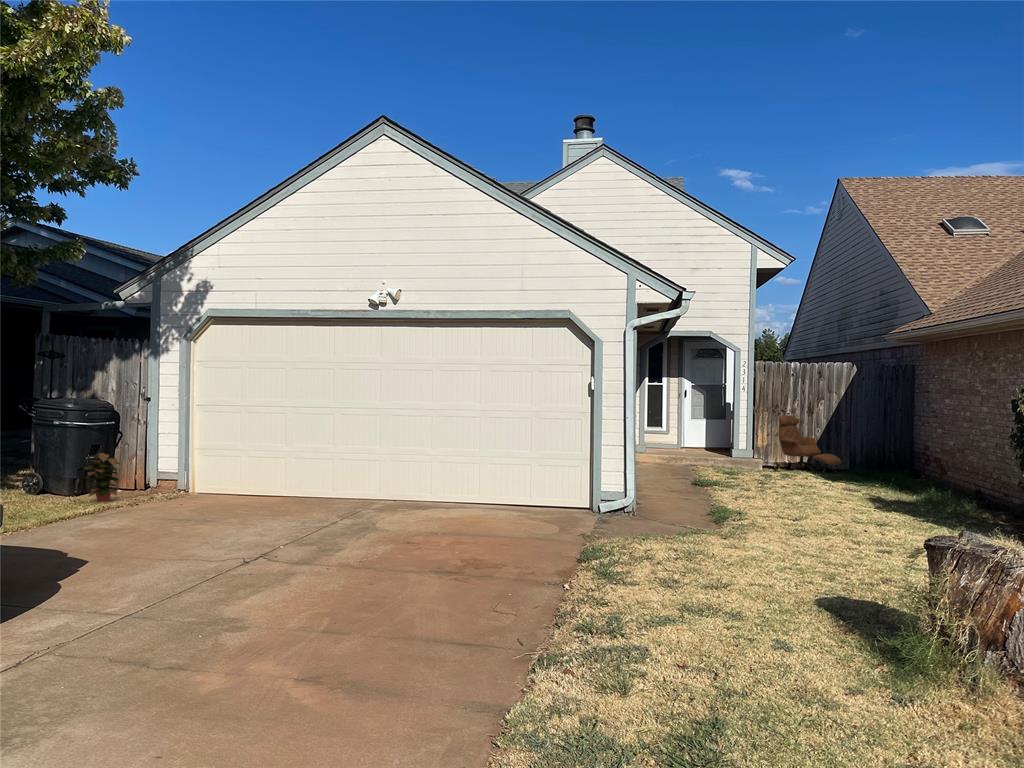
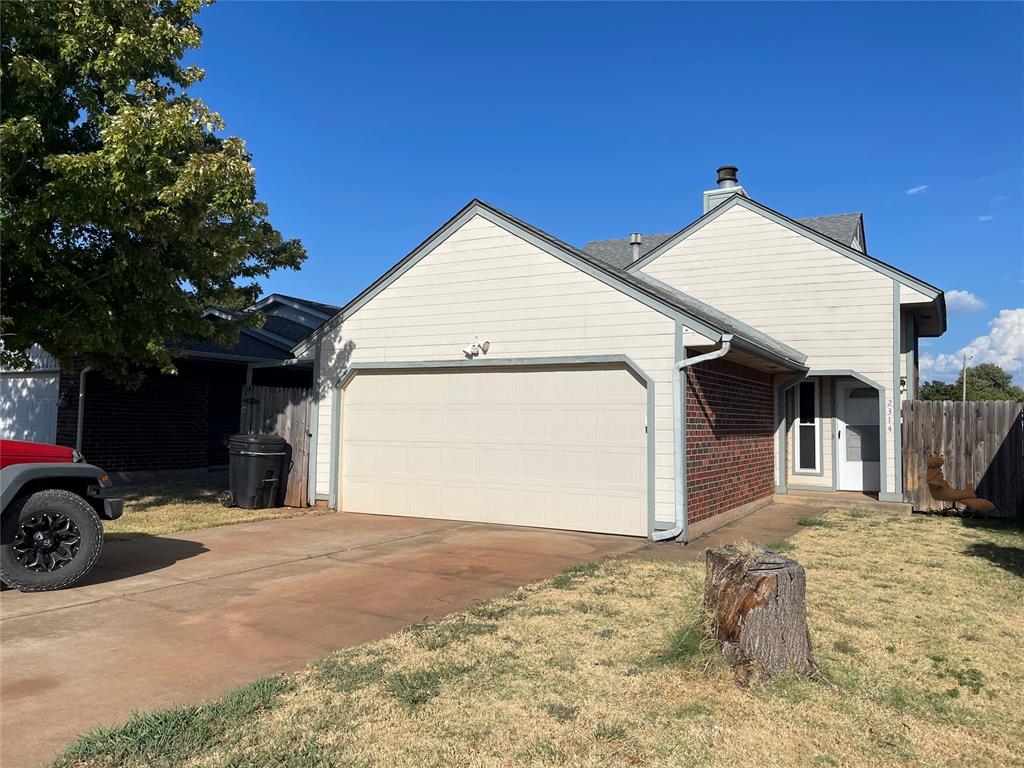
decorative plant: present [83,453,120,501] -> none [263,477,290,513]

